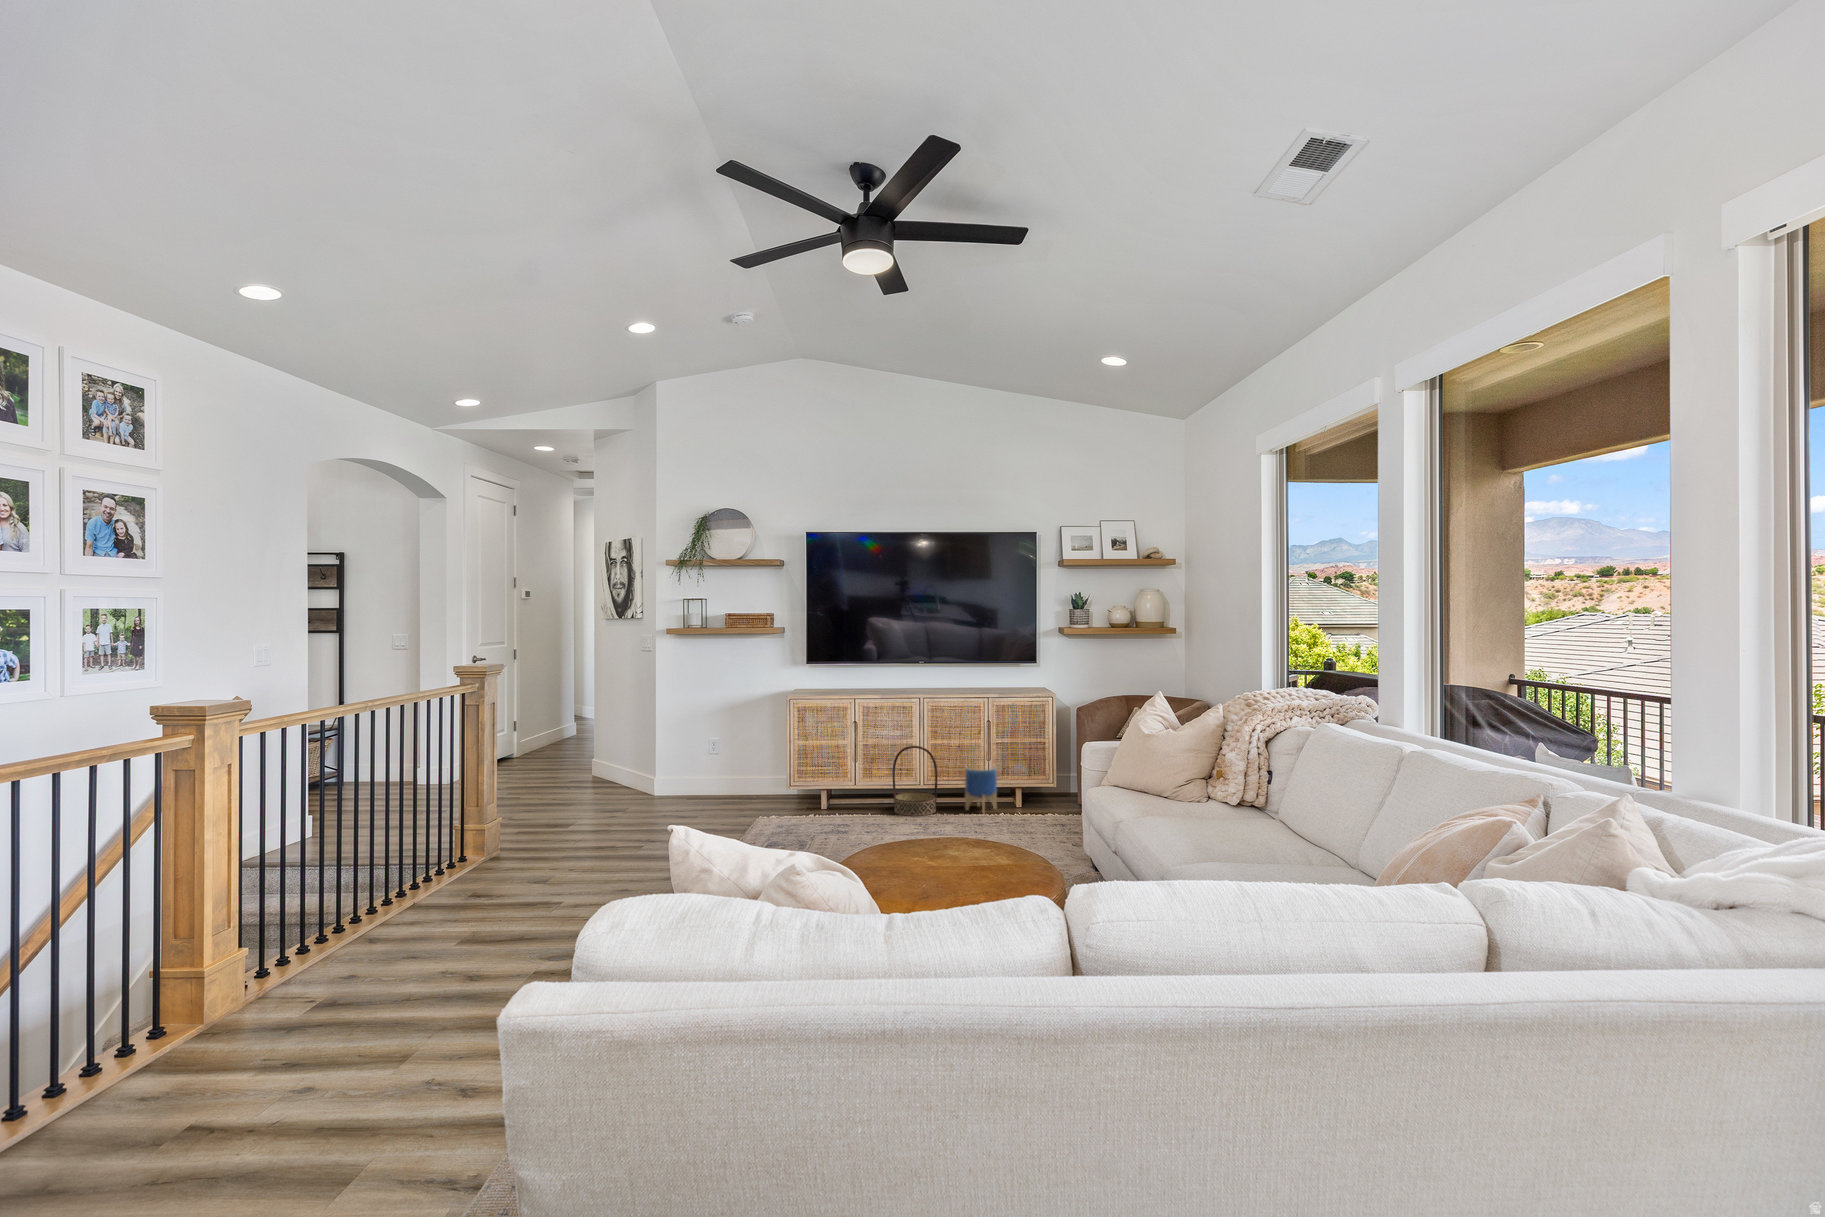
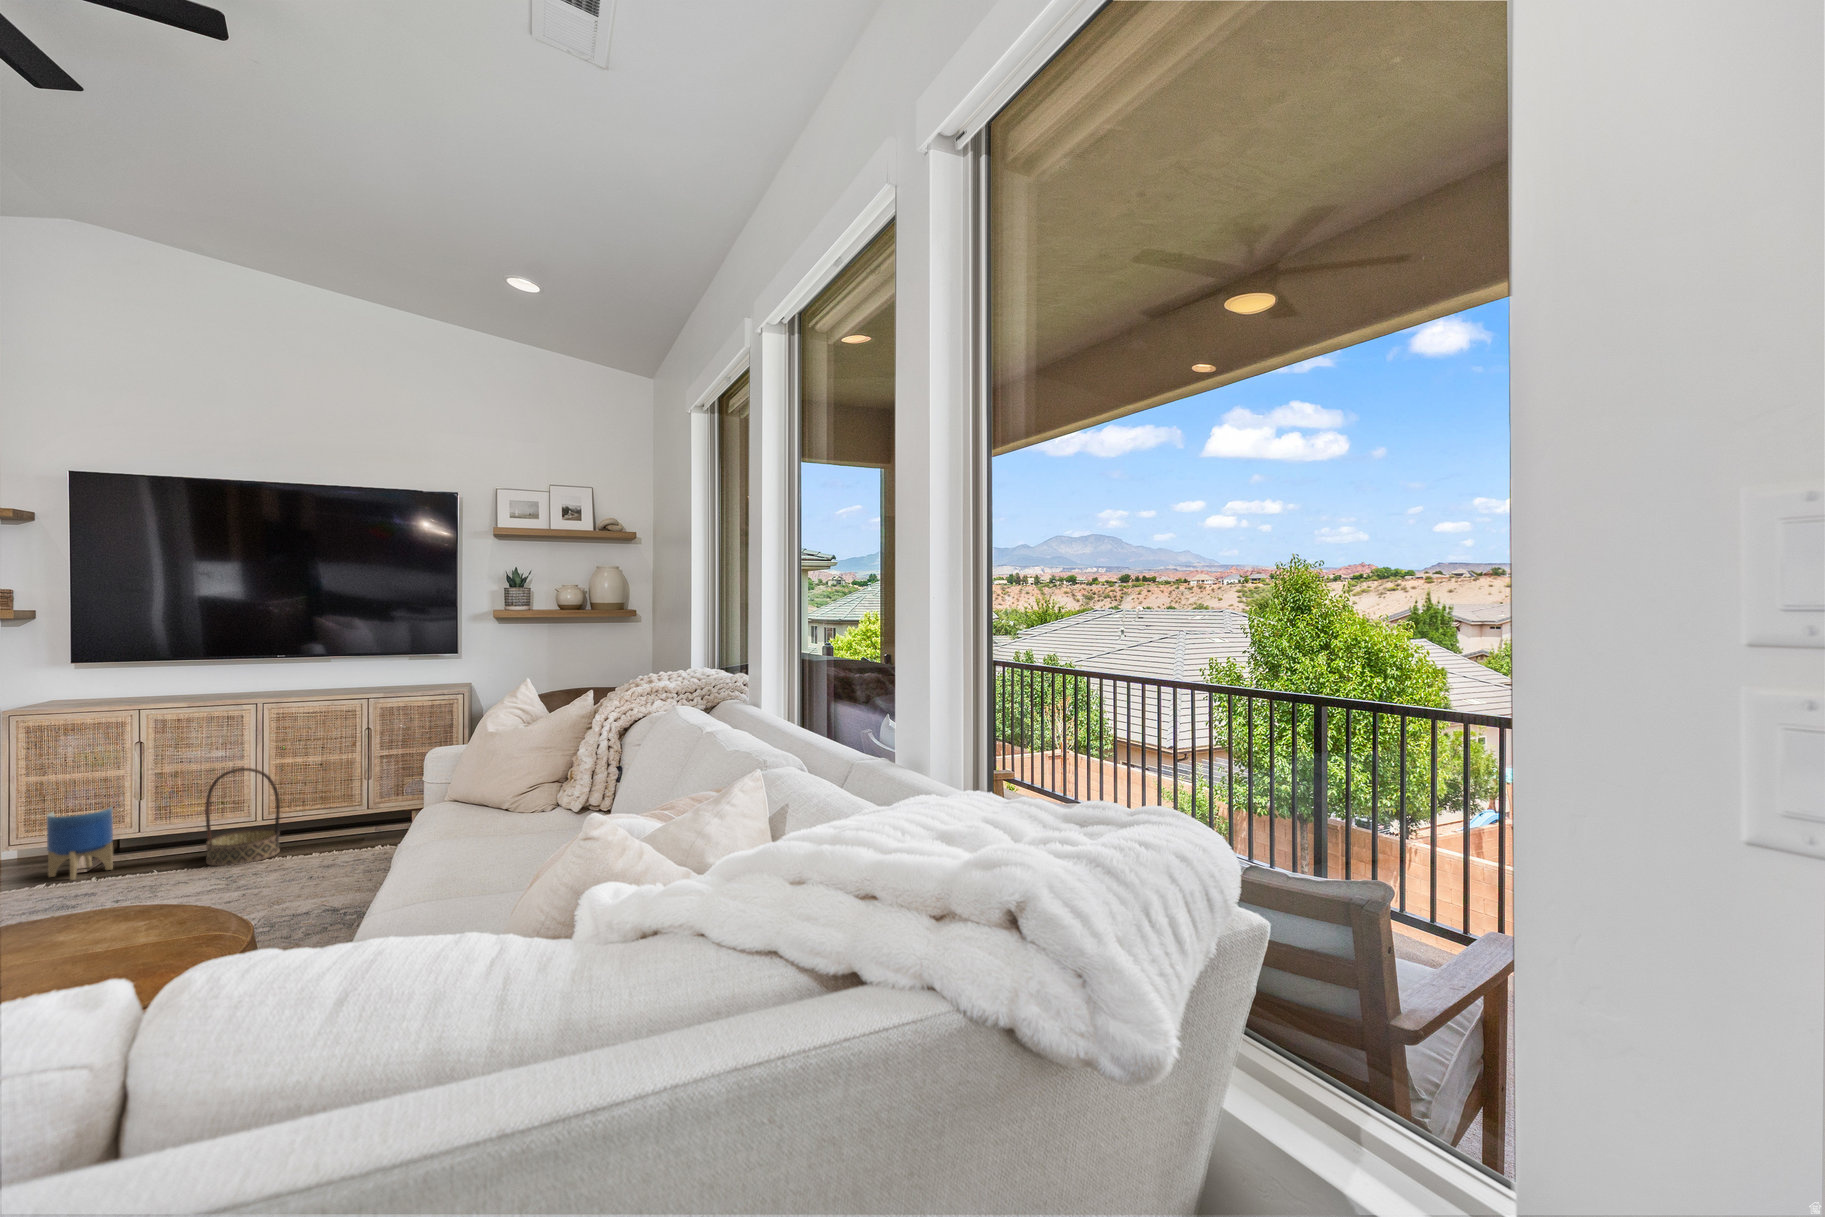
planter: present [965,767,997,813] -> present [47,807,113,880]

